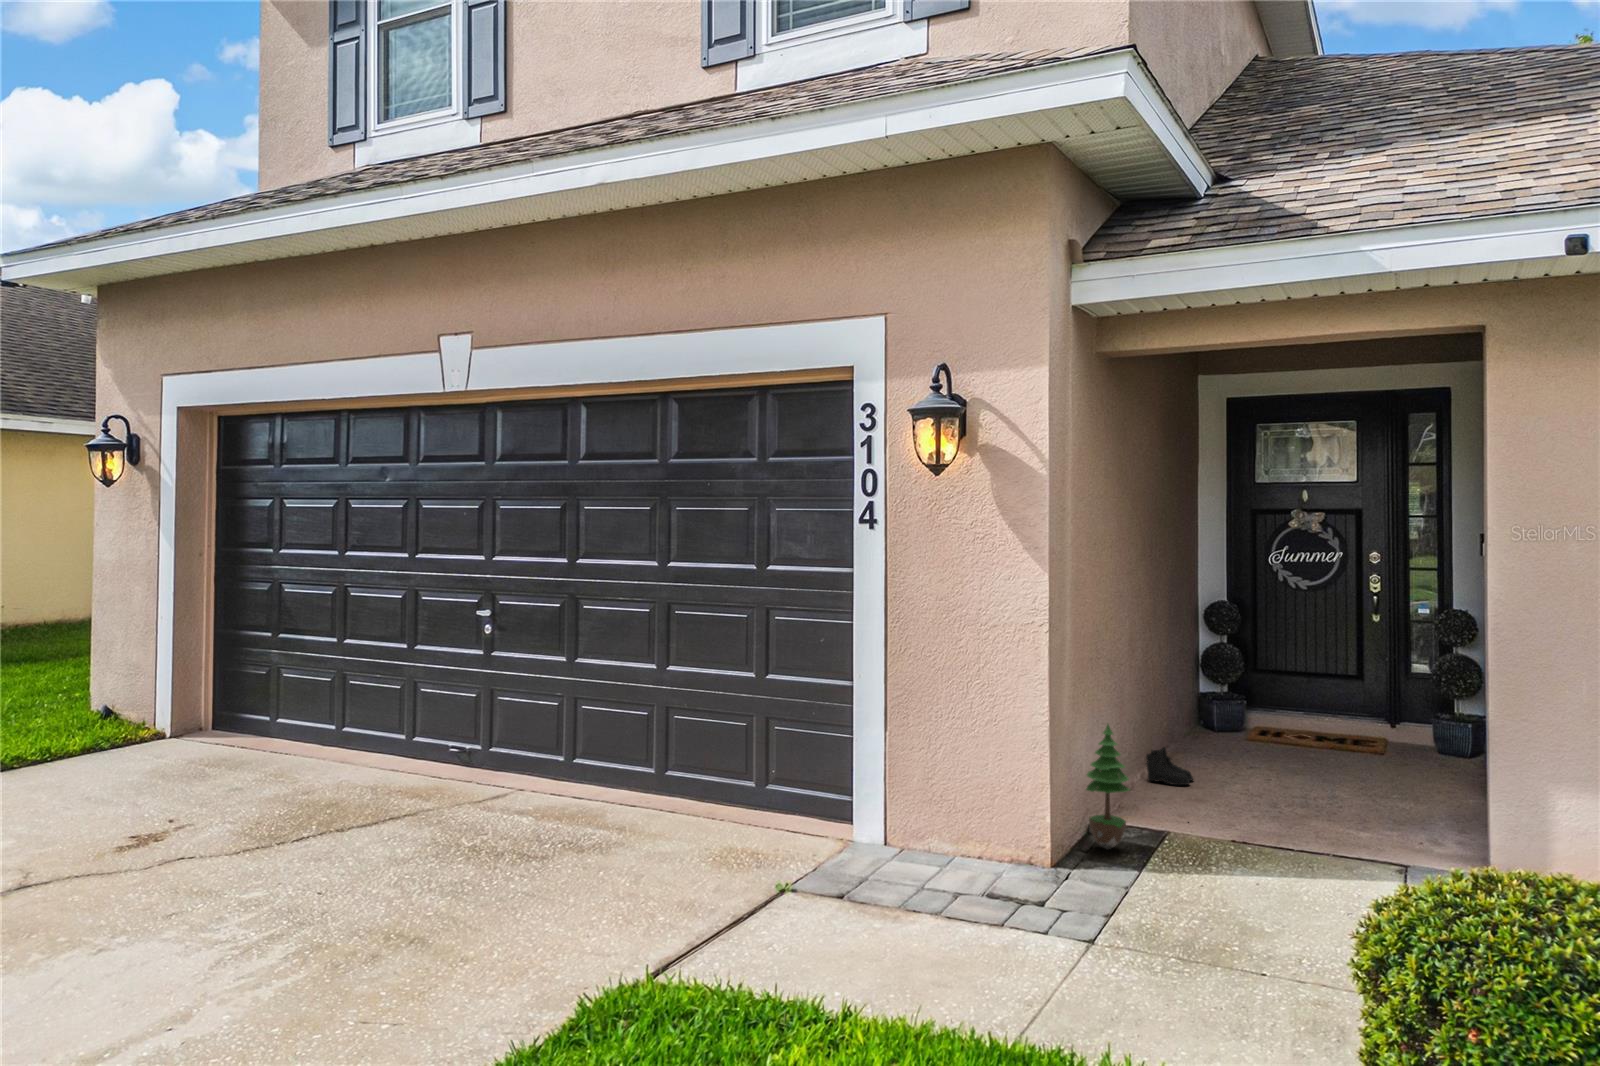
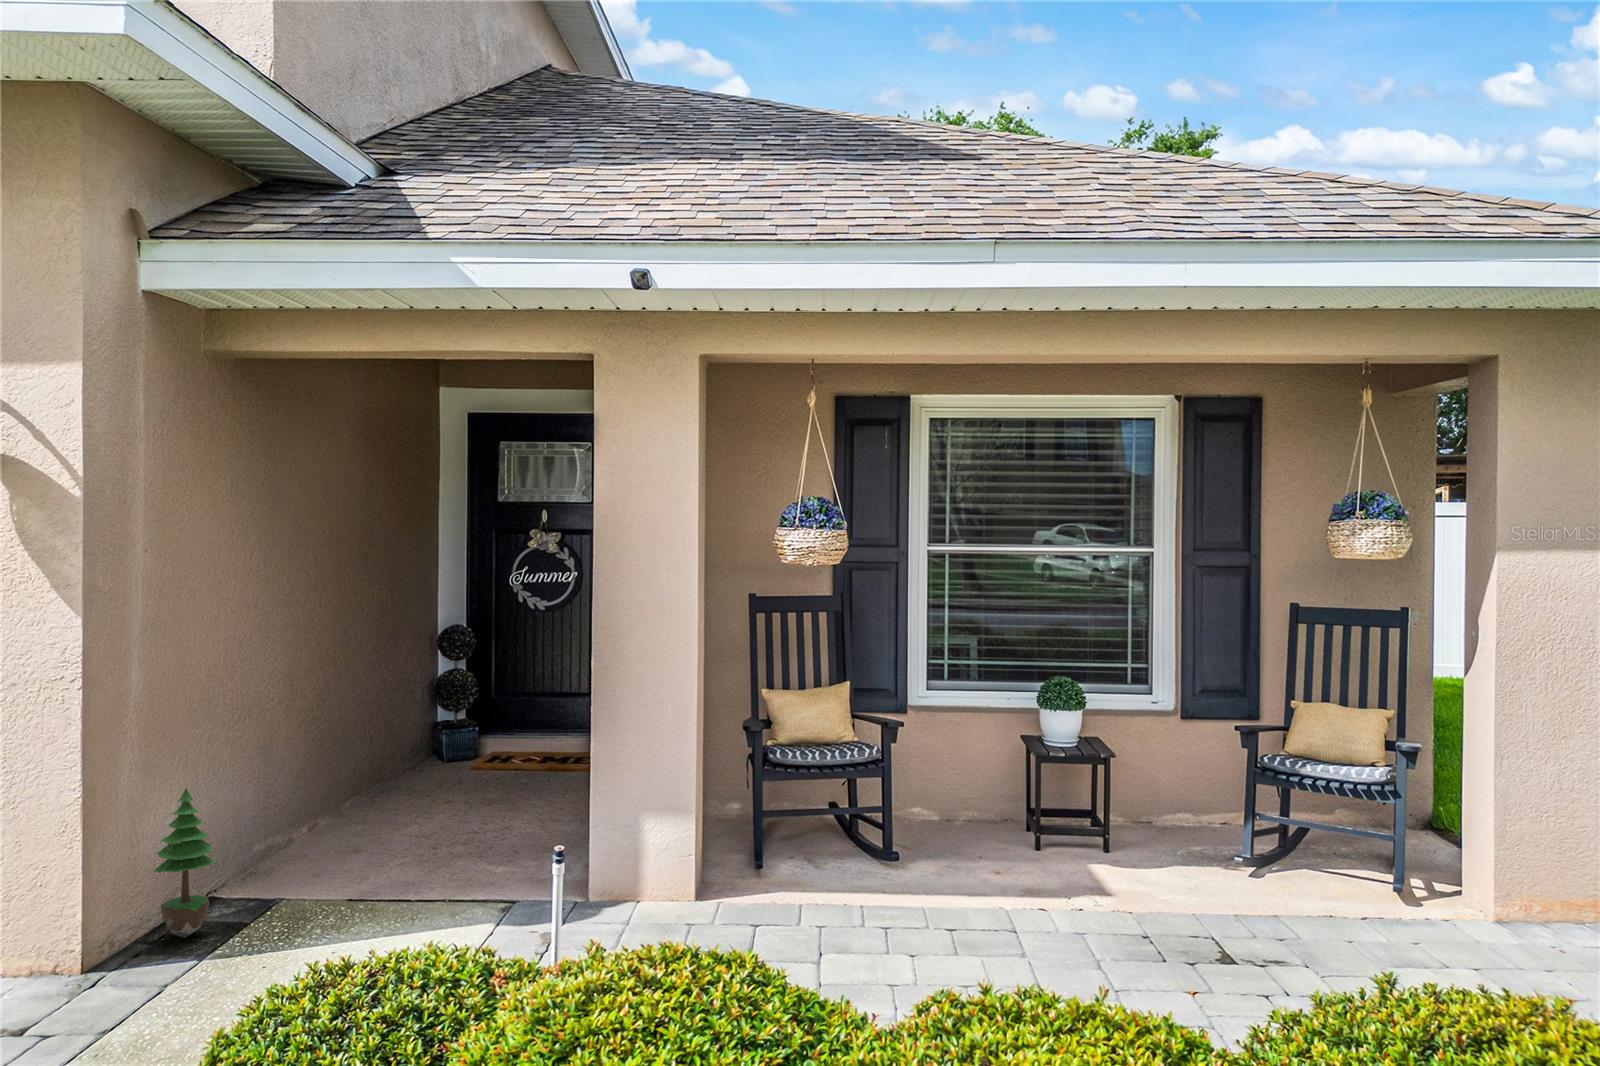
boots: present [1146,747,1193,785] -> none [308,795,366,839]

